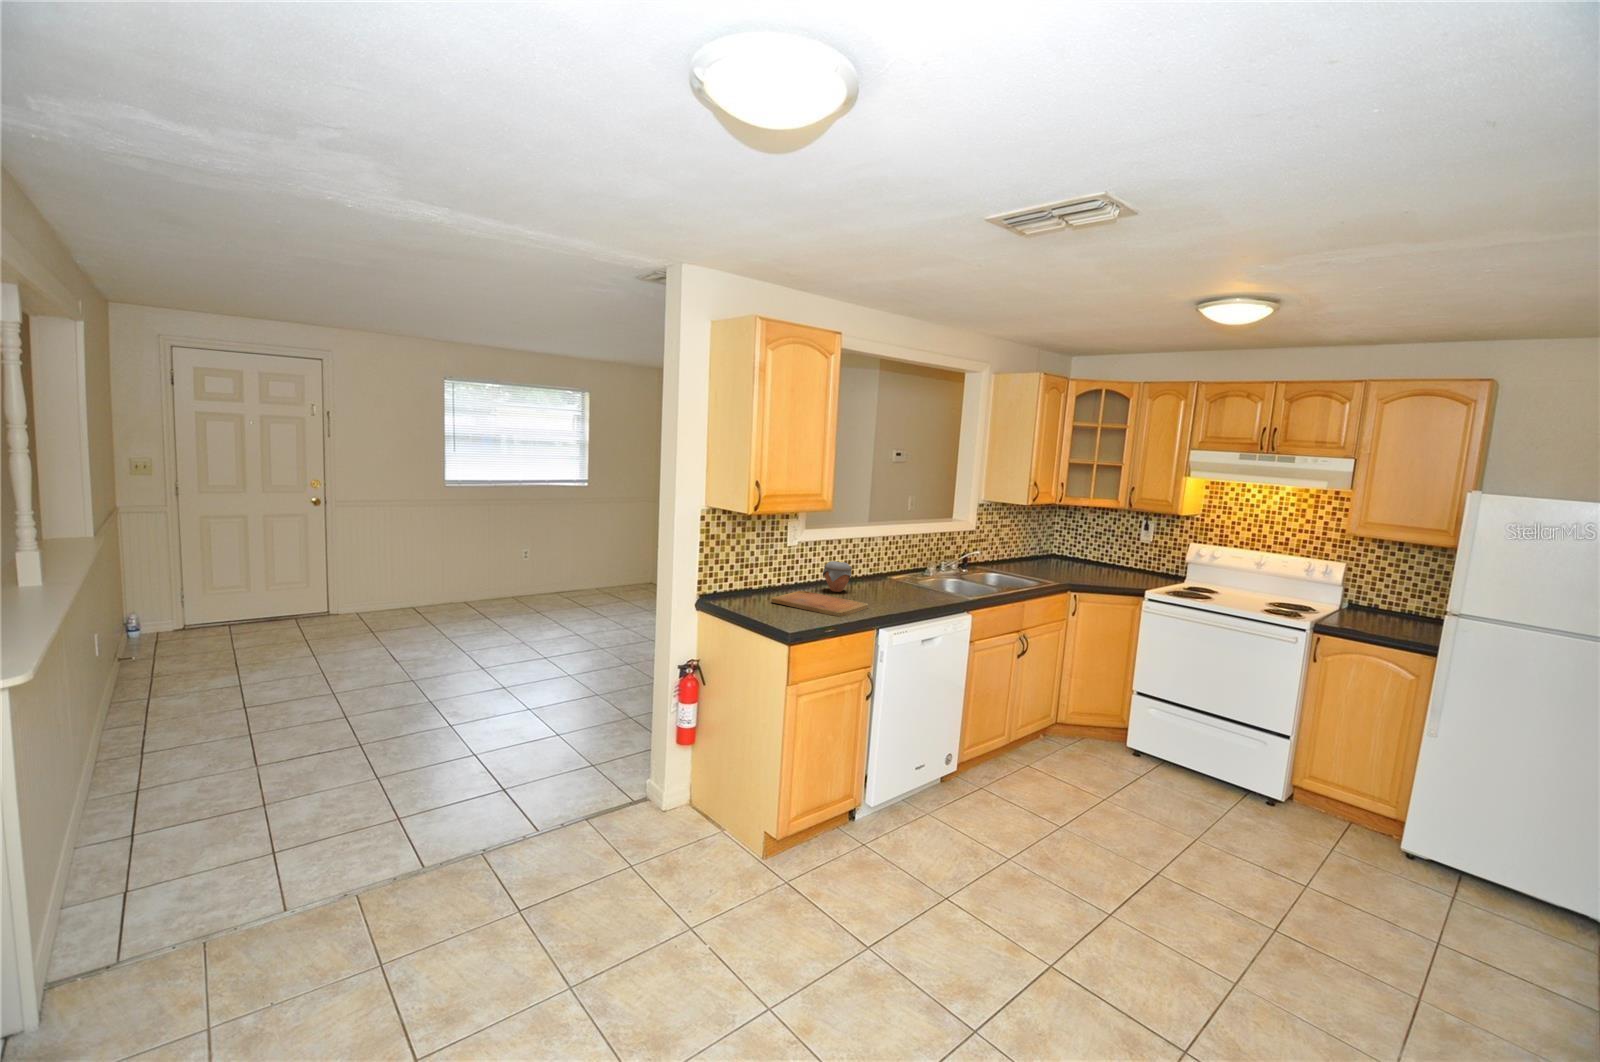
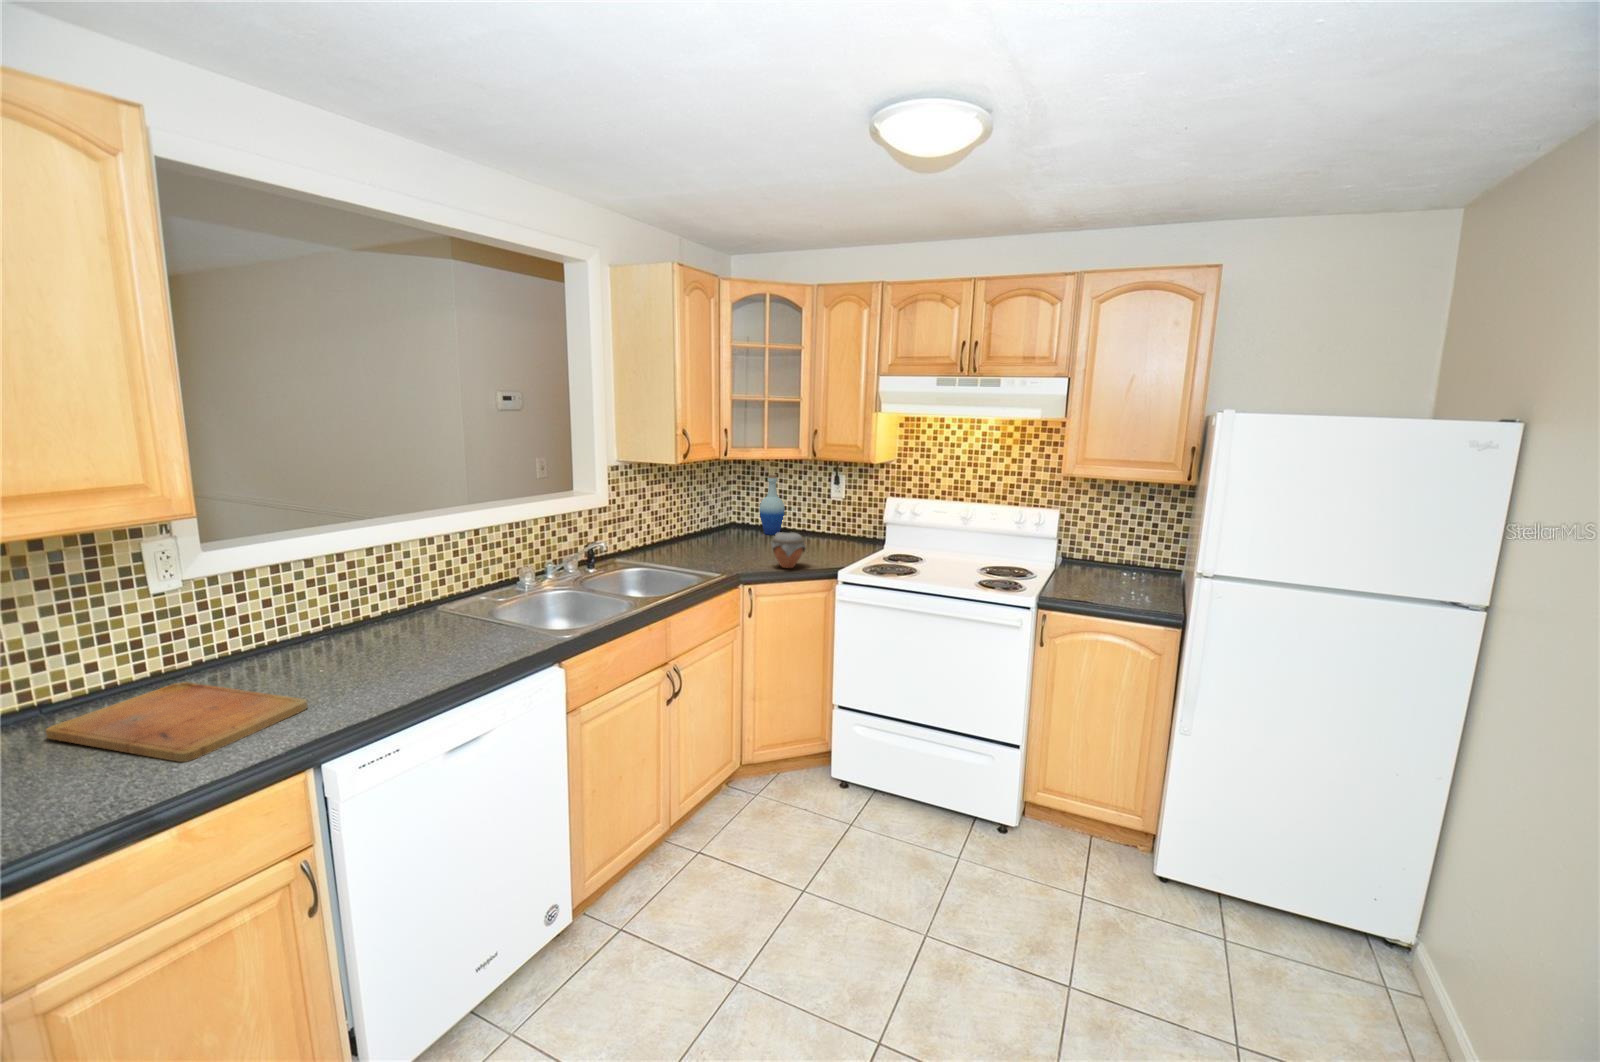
bottle: none [1078,519,1099,566] -> present [759,474,785,535]
jar: present [823,561,852,592] -> present [771,532,805,568]

